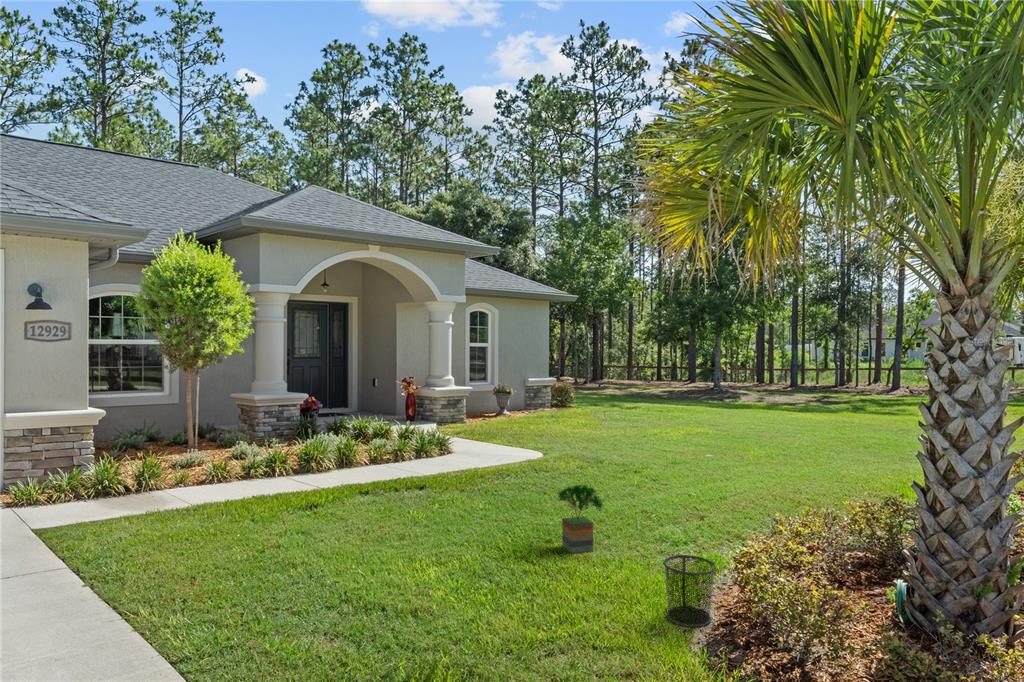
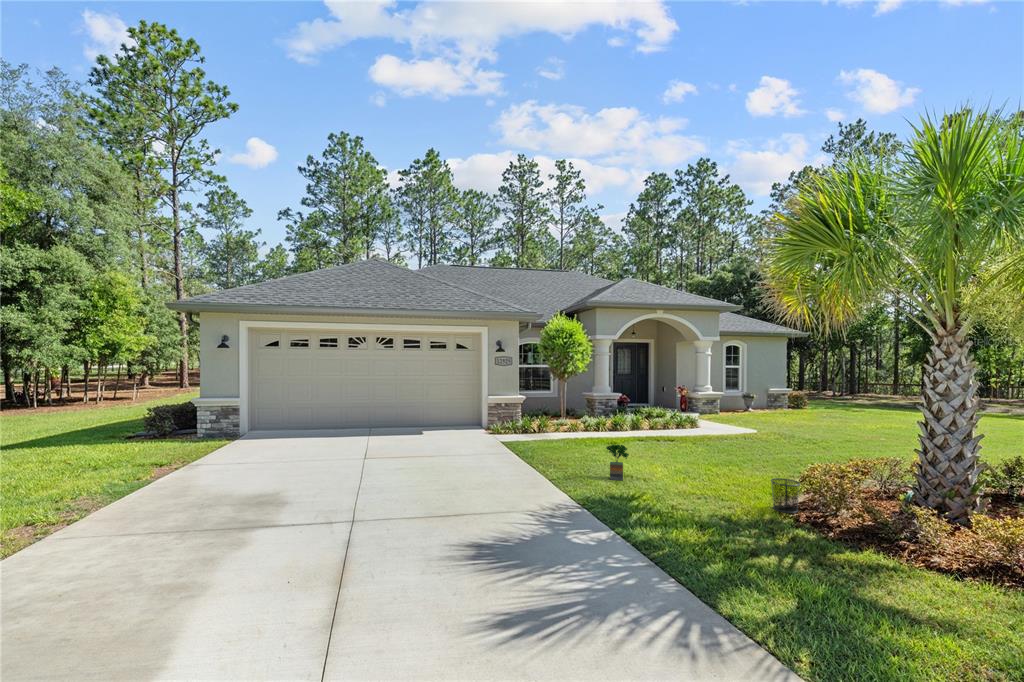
potted tree: present [558,485,603,553] -> present [606,444,629,481]

